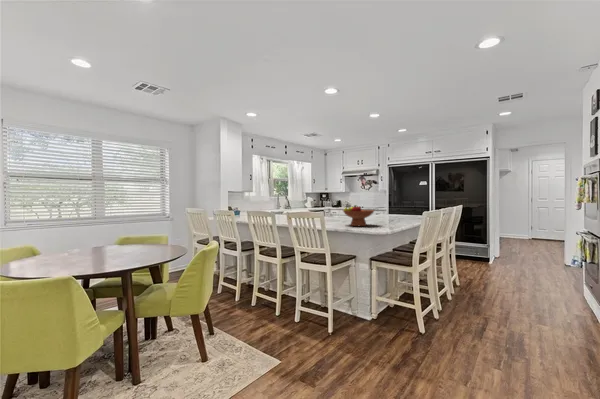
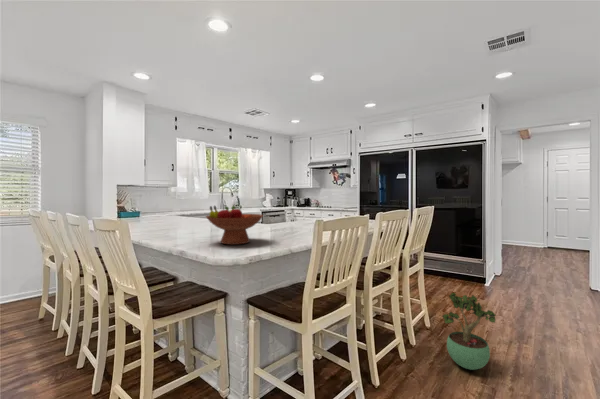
potted plant: none [470,257,504,302] -> present [443,293,495,370]

